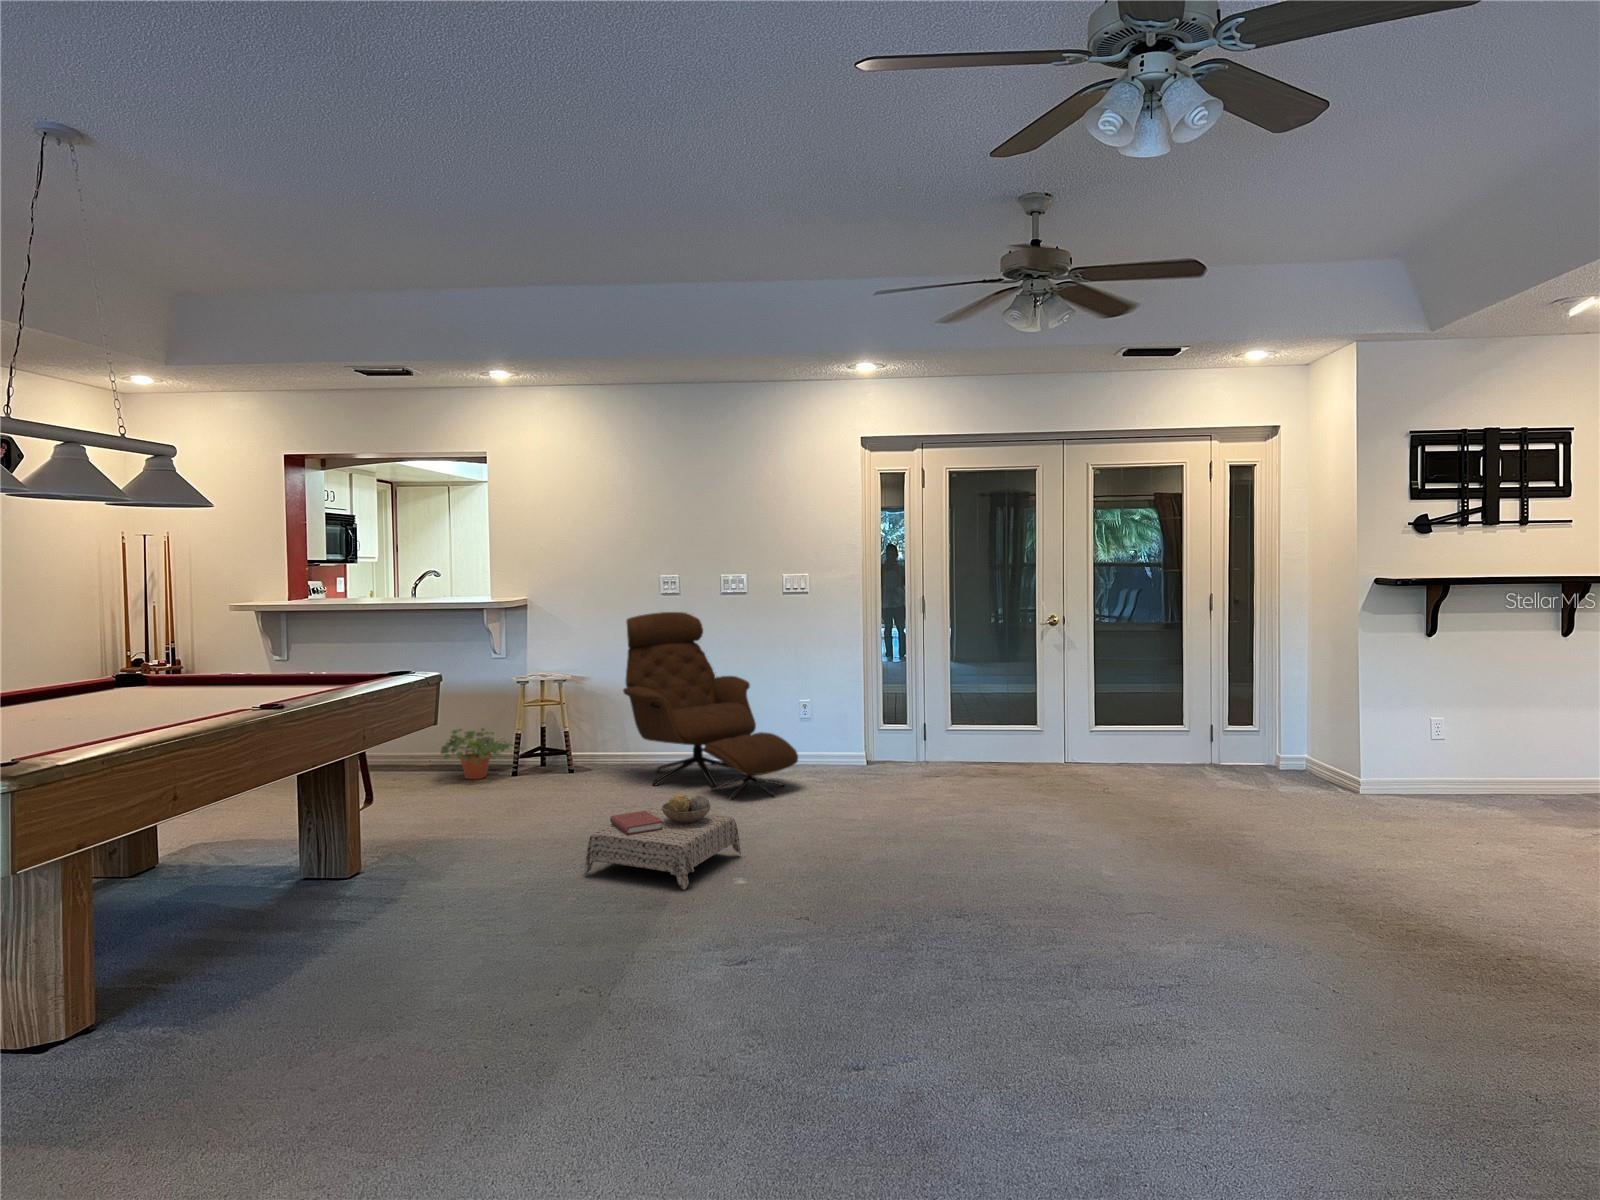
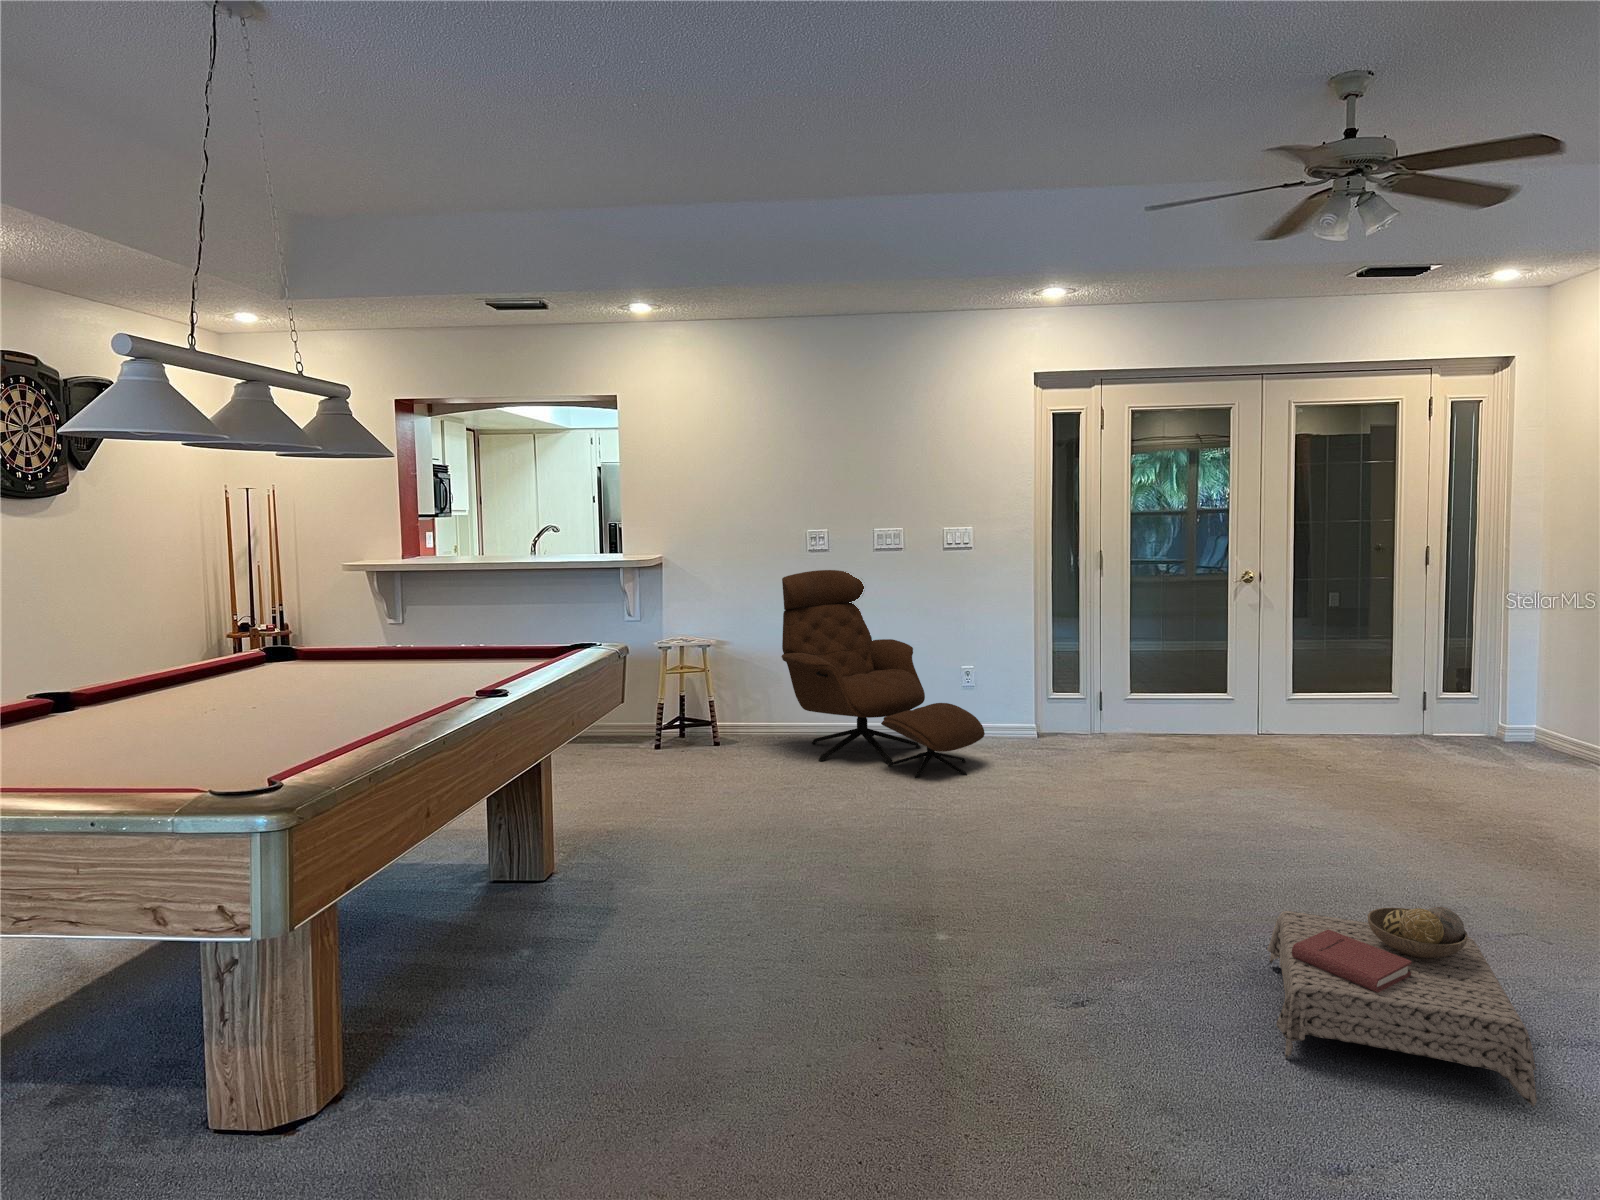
potted plant: present [441,728,522,779] -> none [581,697,668,754]
ottoman: present [585,794,741,890] -> present [1267,907,1537,1107]

